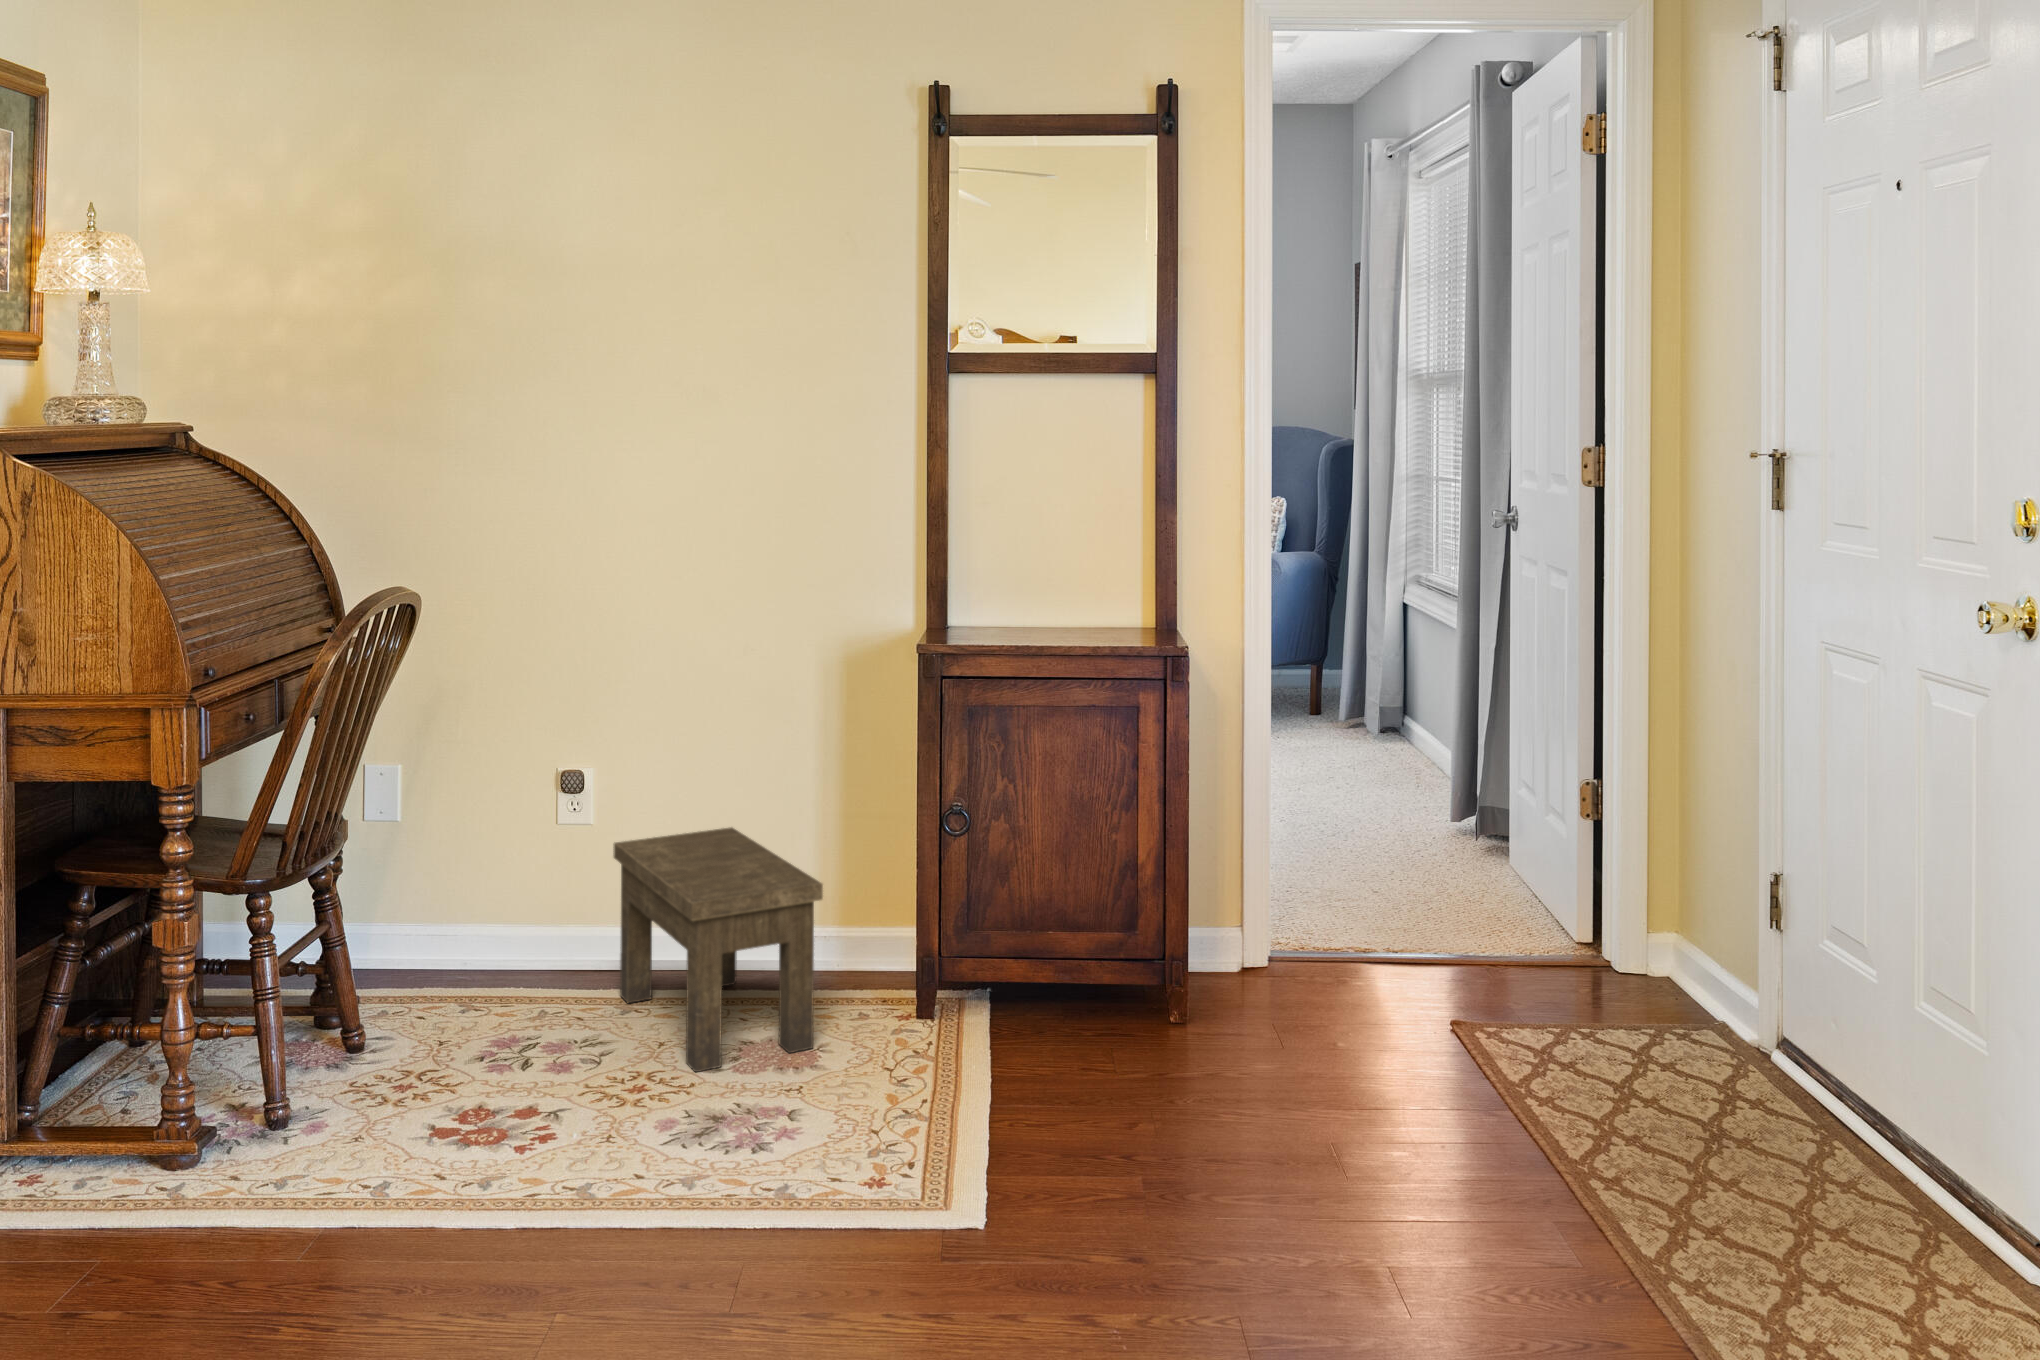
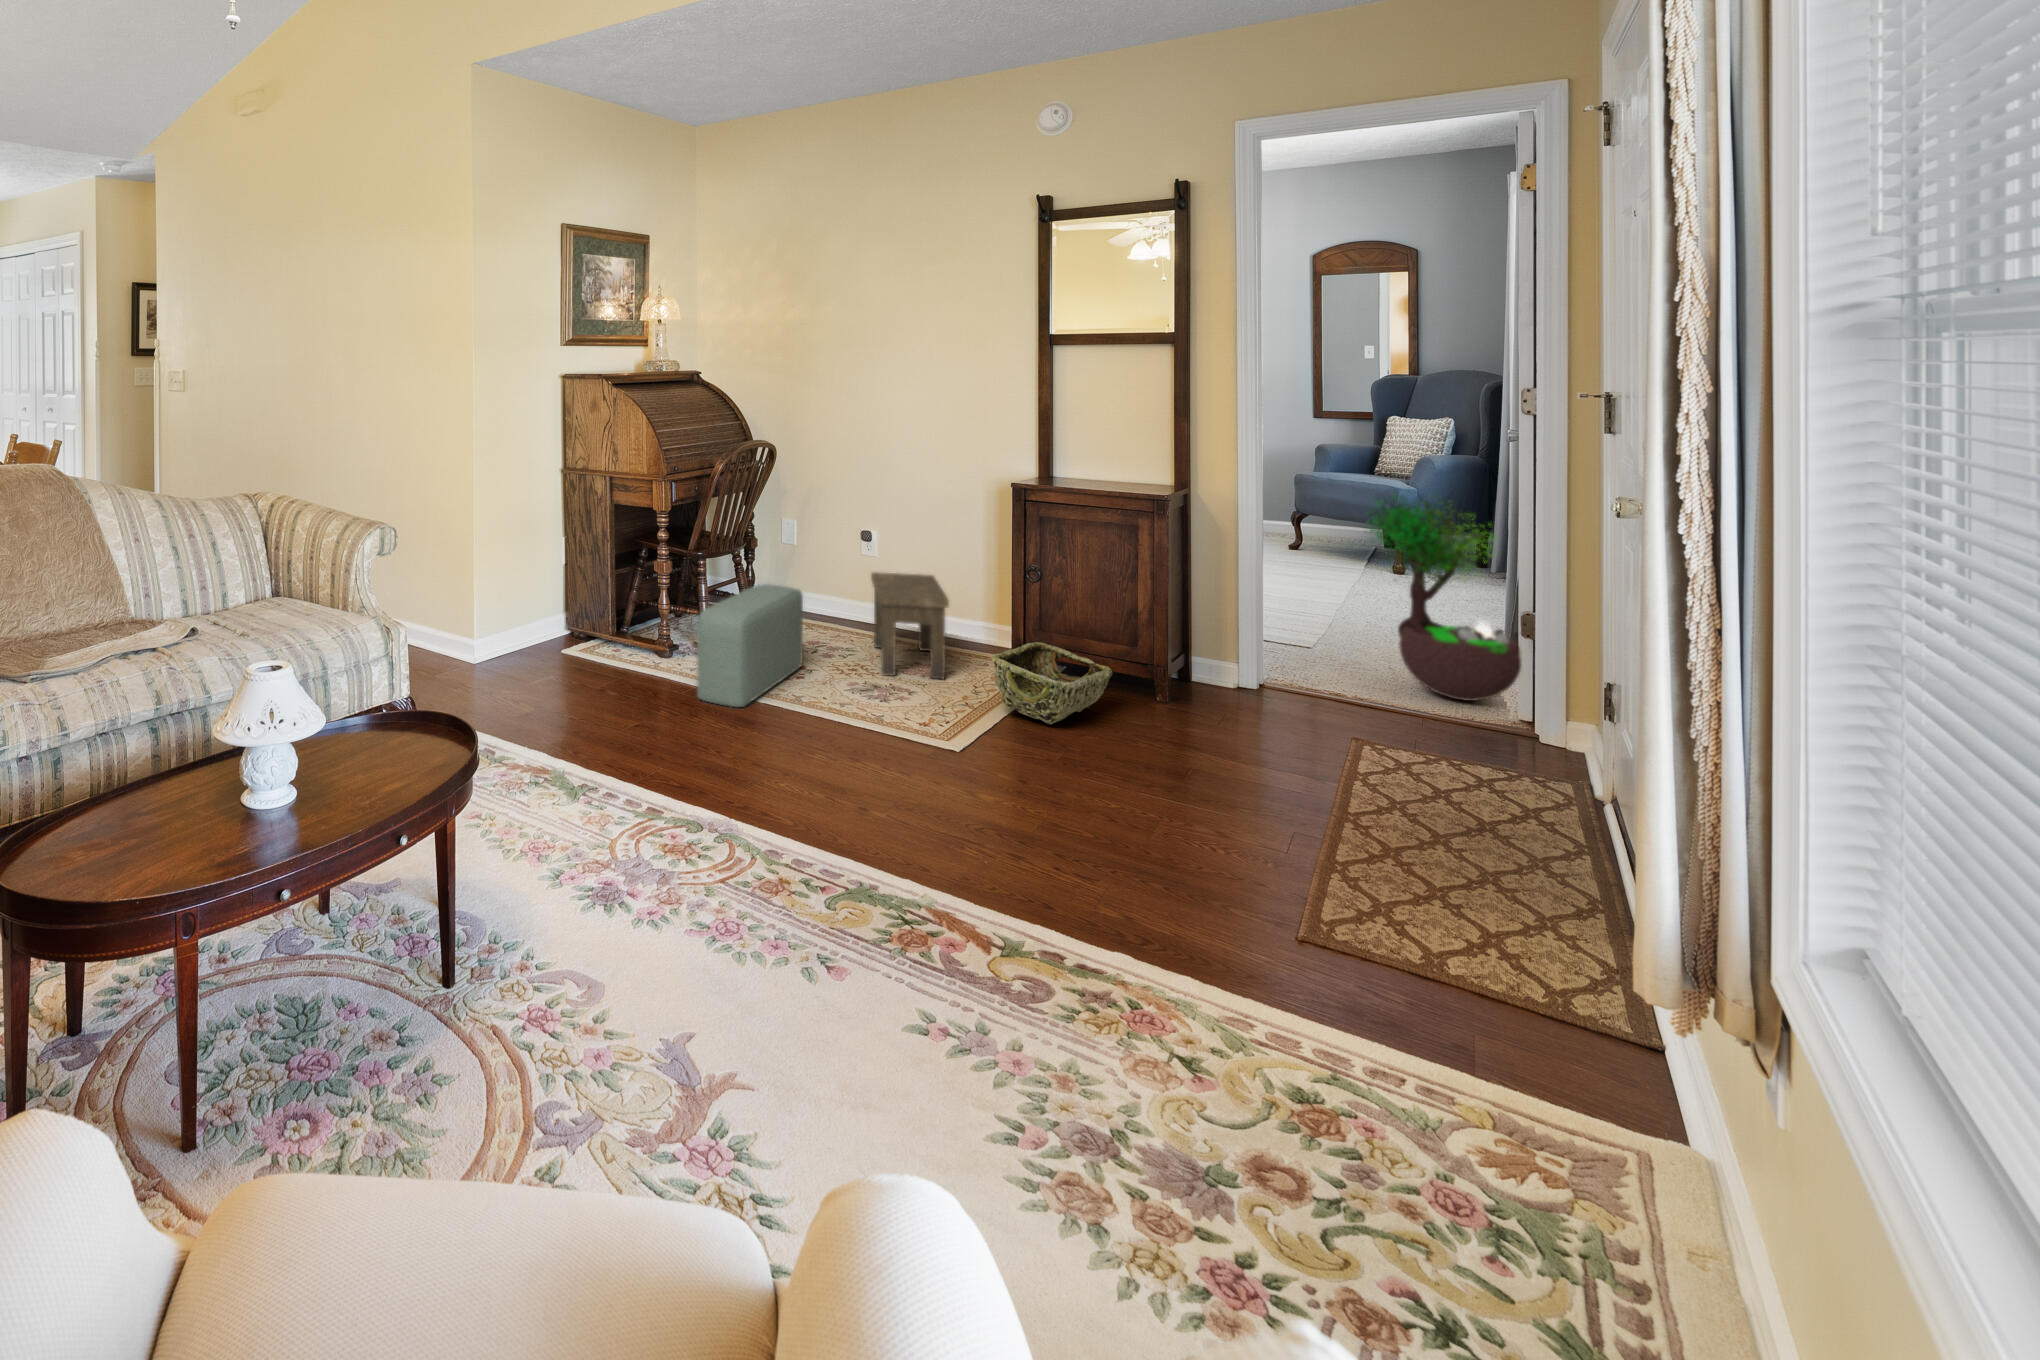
potted tree: none [1320,567,1510,887] -> present [1366,491,1522,701]
pouf: none [345,921,527,1284] -> present [697,584,803,707]
woven basket: none [958,935,1124,1104] -> present [991,642,1113,724]

